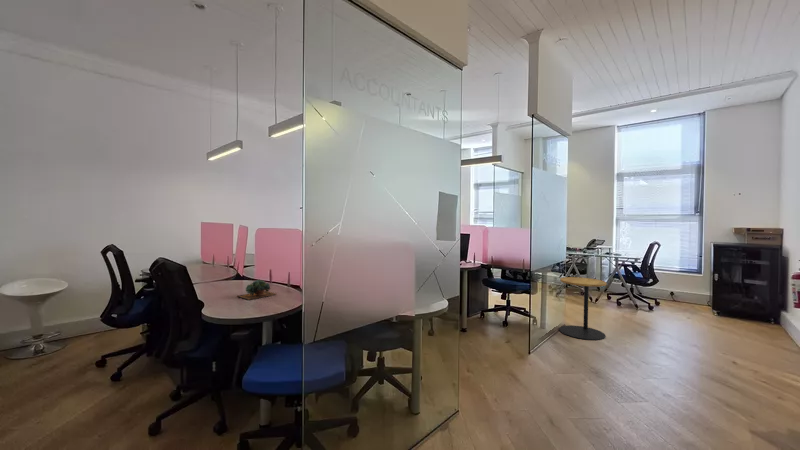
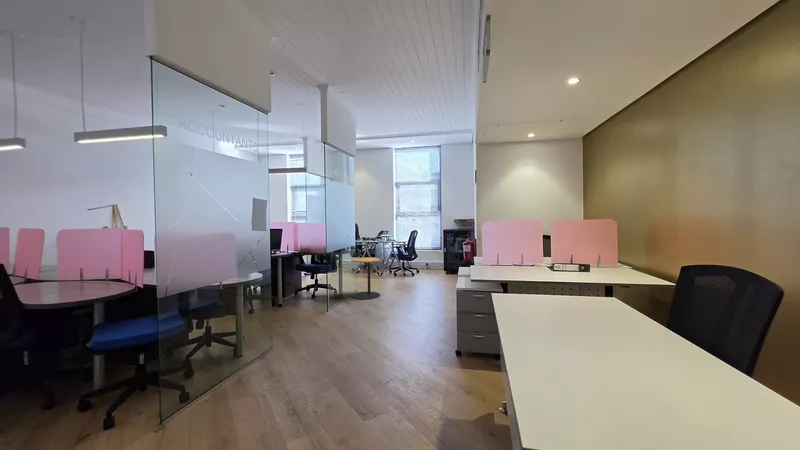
succulent plant: present [237,280,276,300] -> none [41,280,92,299]

